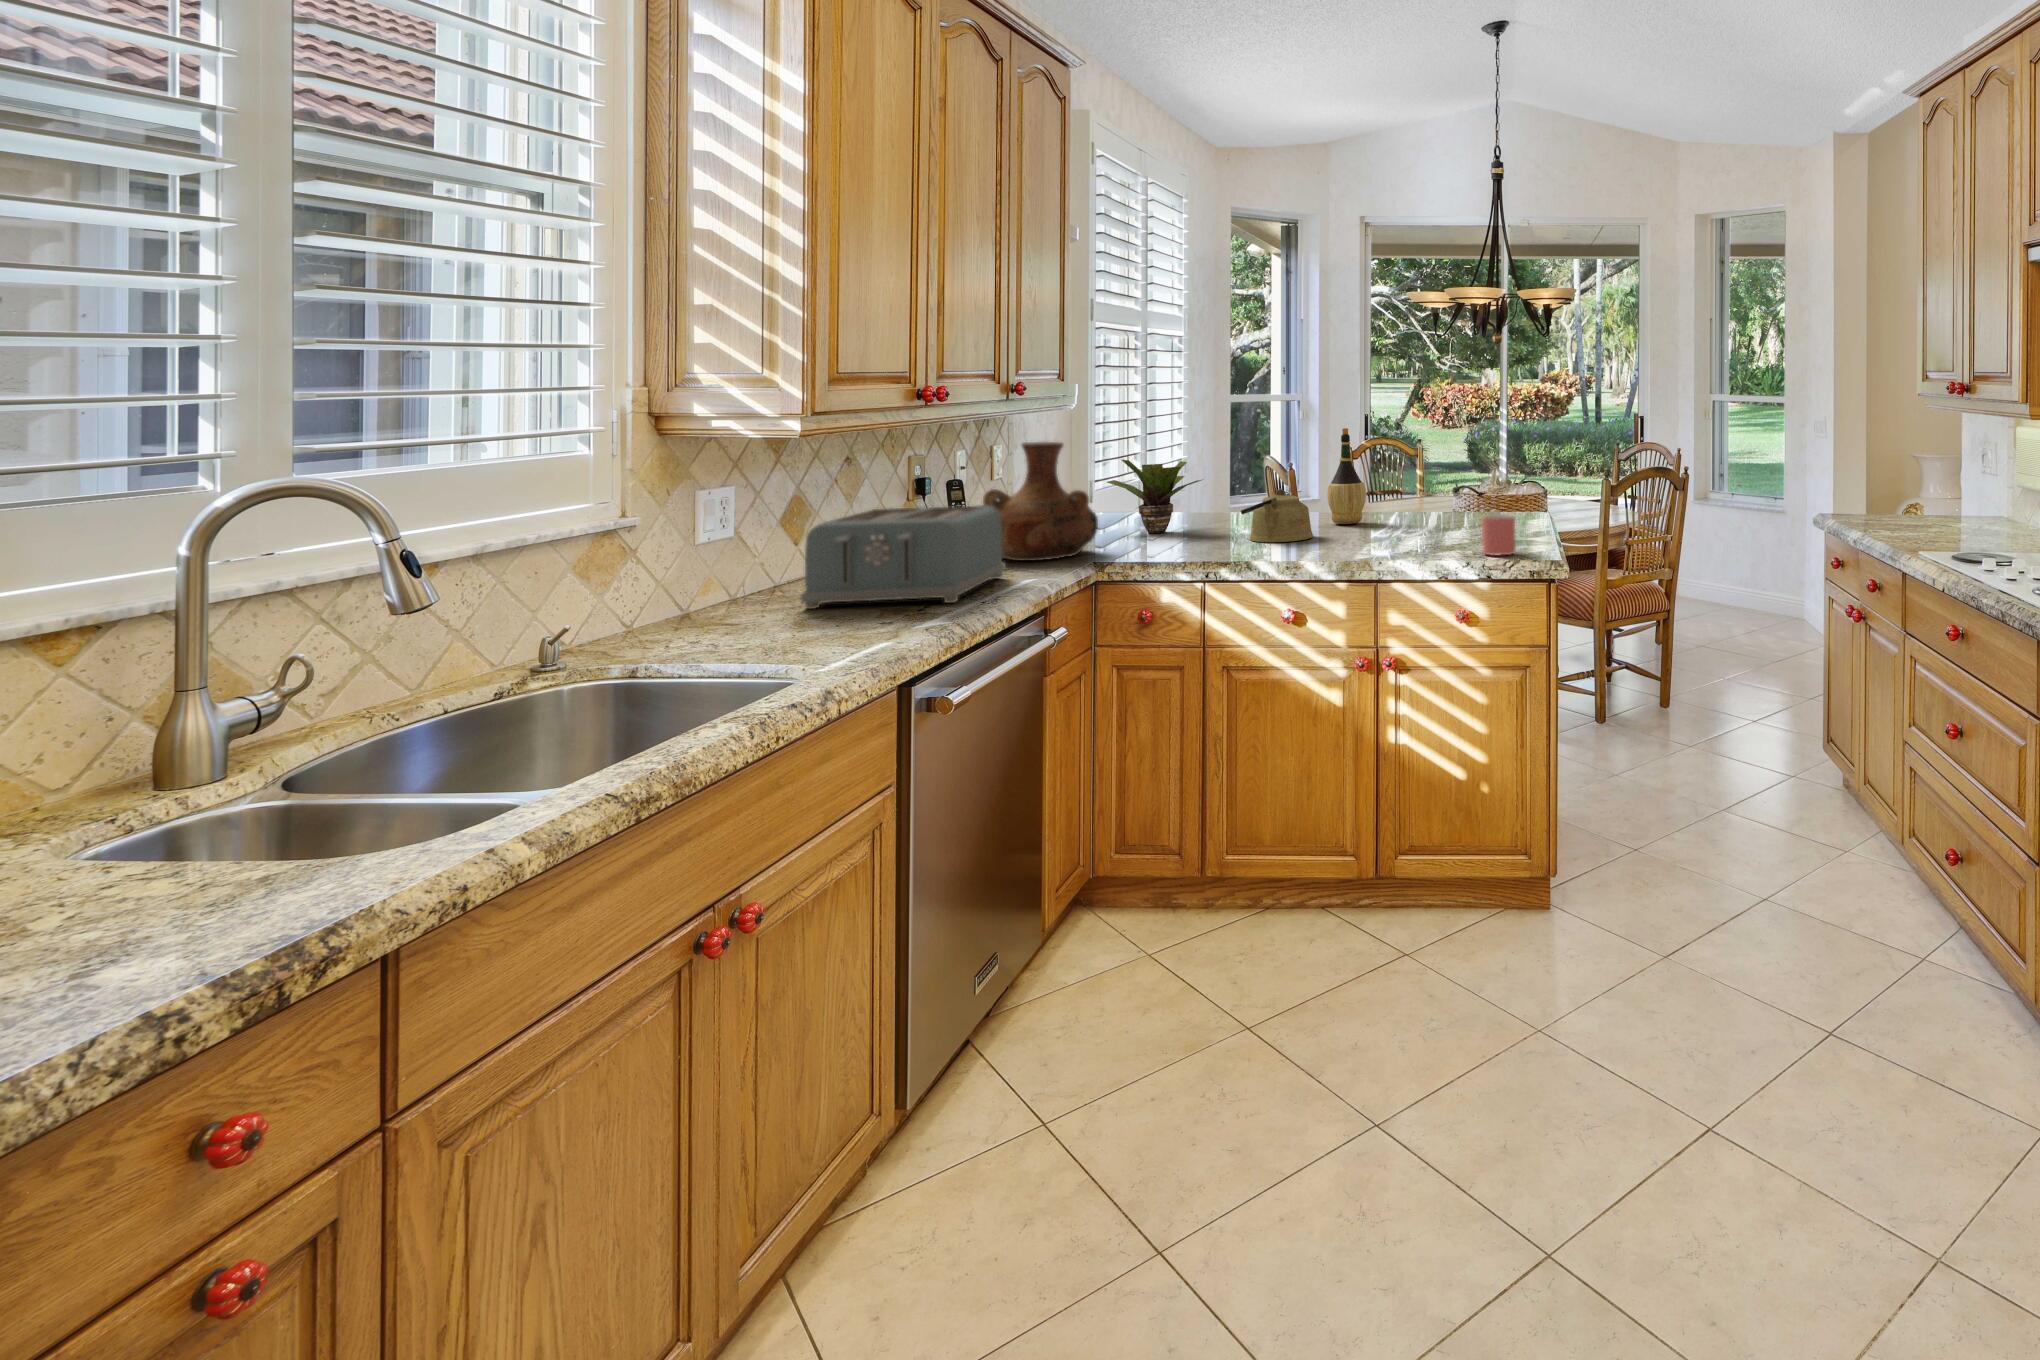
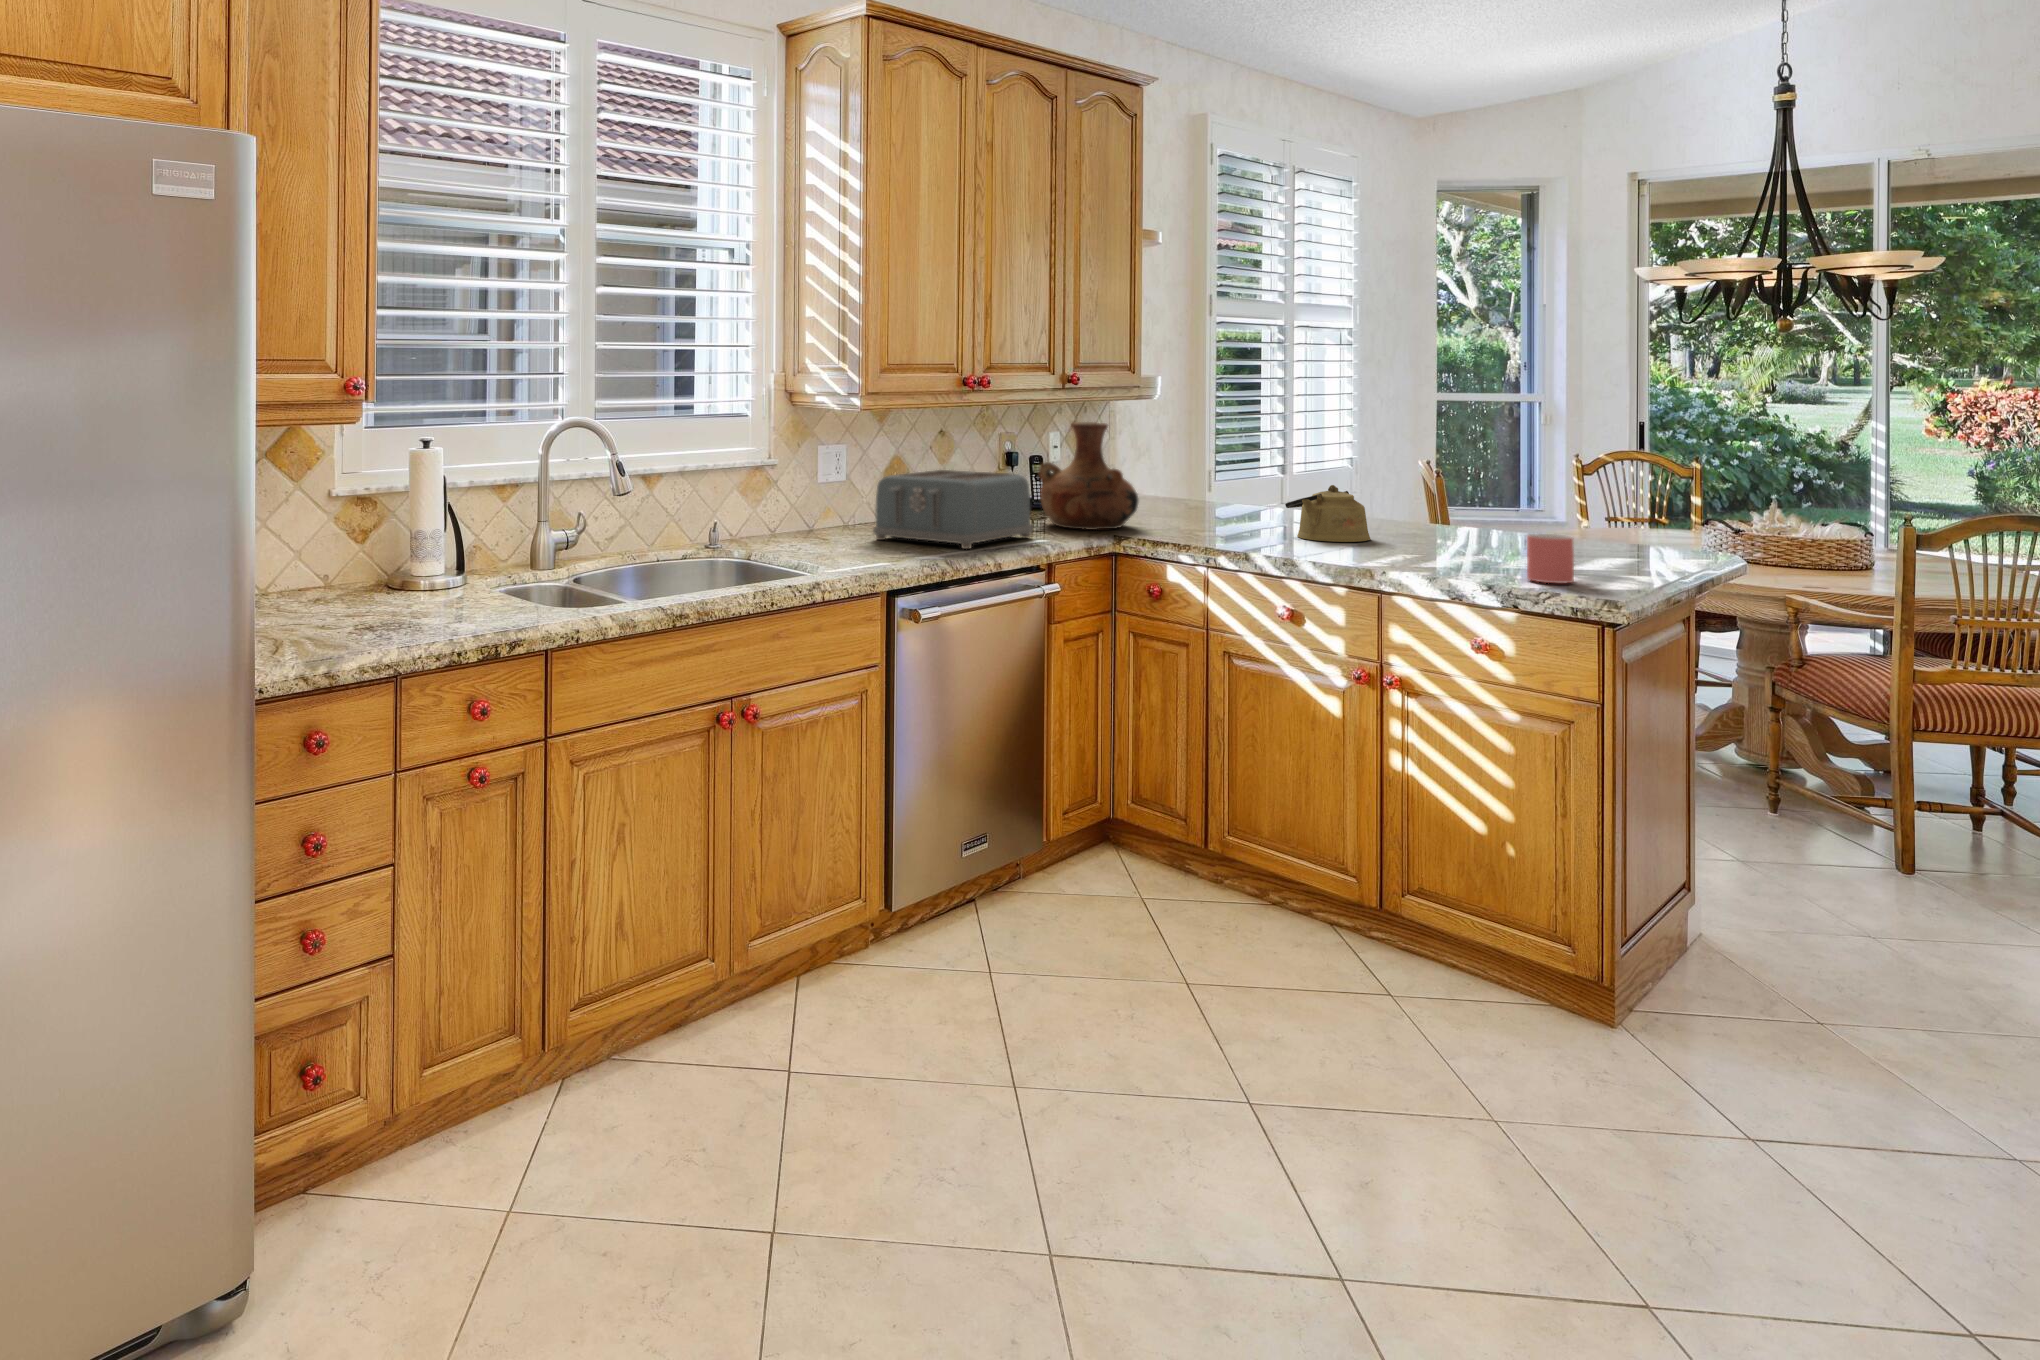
wine bottle: present [1327,428,1366,524] -> none [1414,424,1464,533]
potted plant: present [1107,460,1201,533] -> none [1174,444,1270,520]

